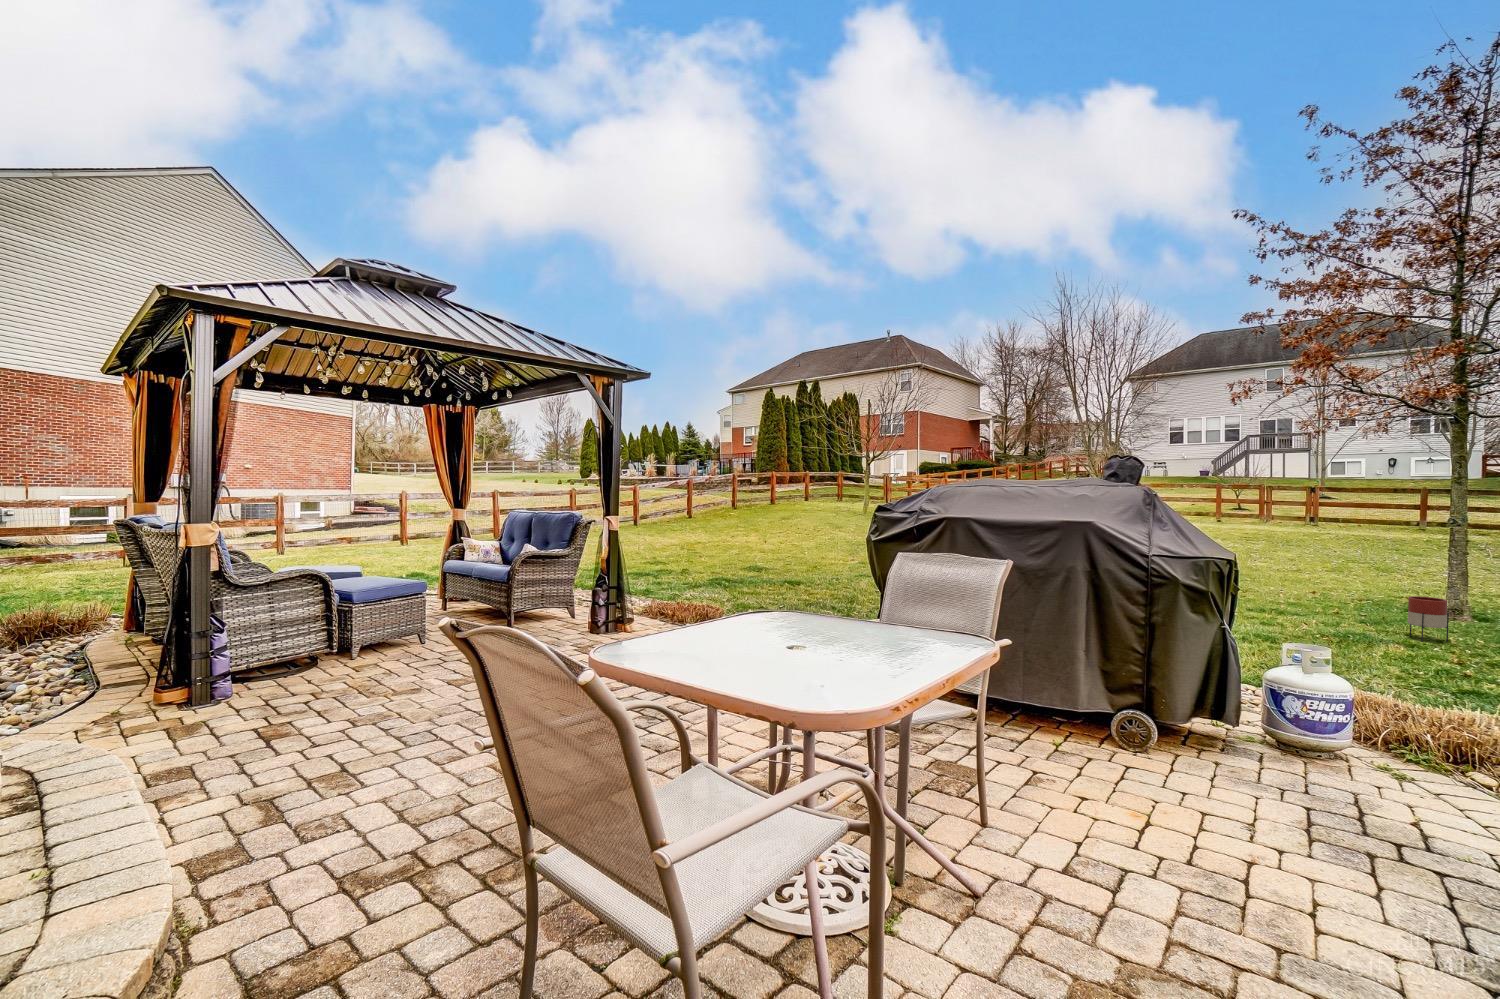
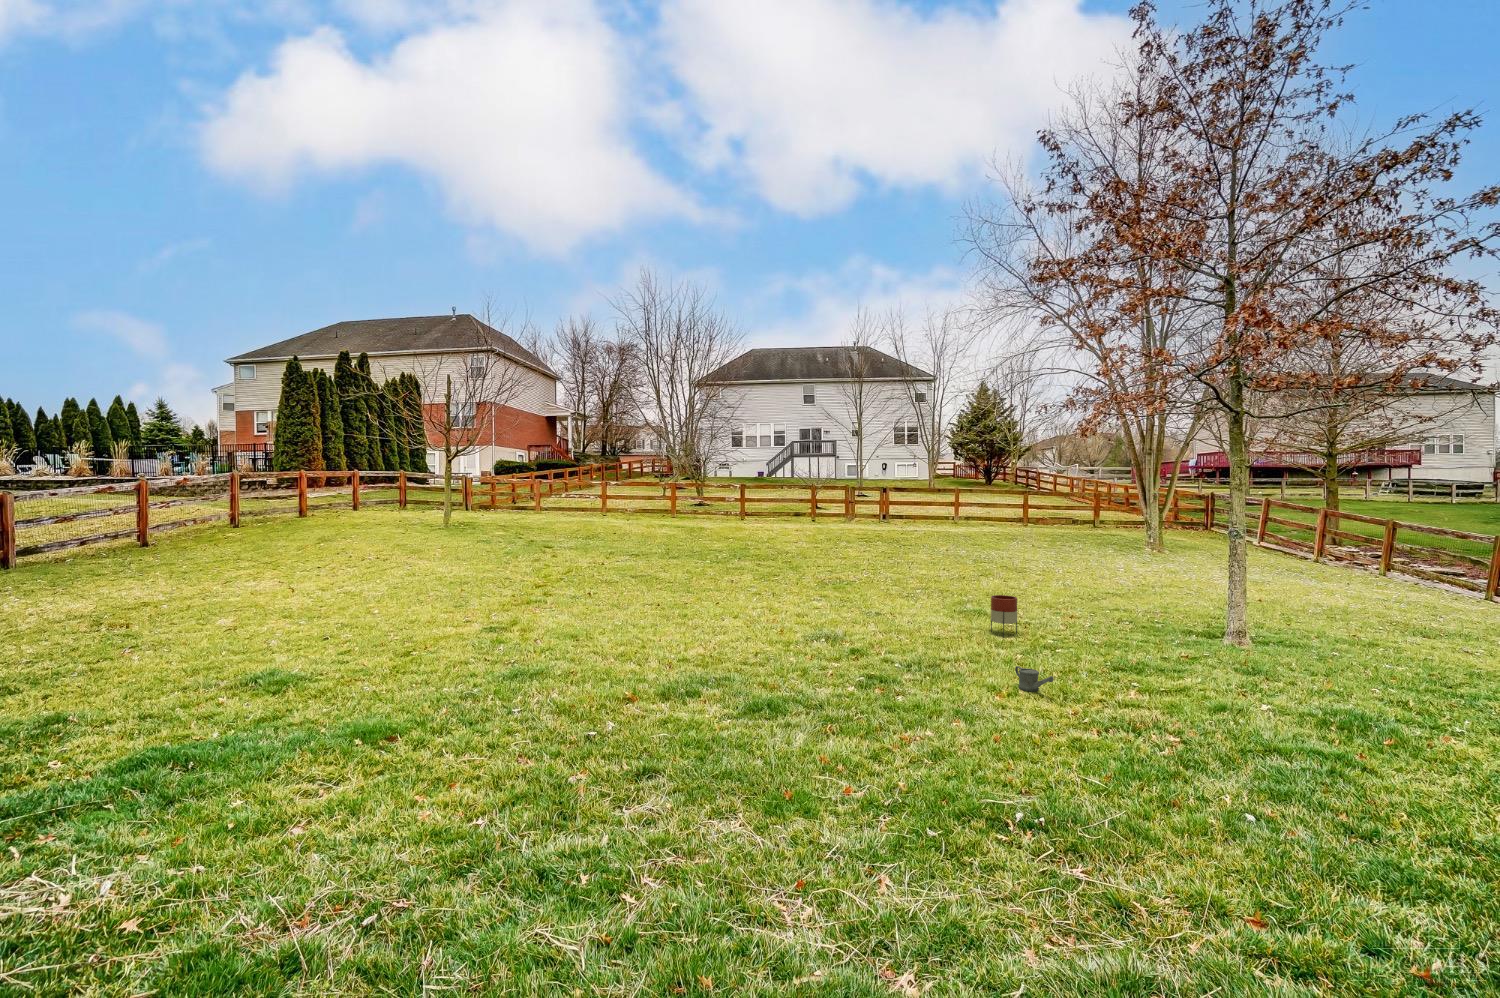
watering can: none [1390,657,1428,682] -> present [1015,666,1053,691]

